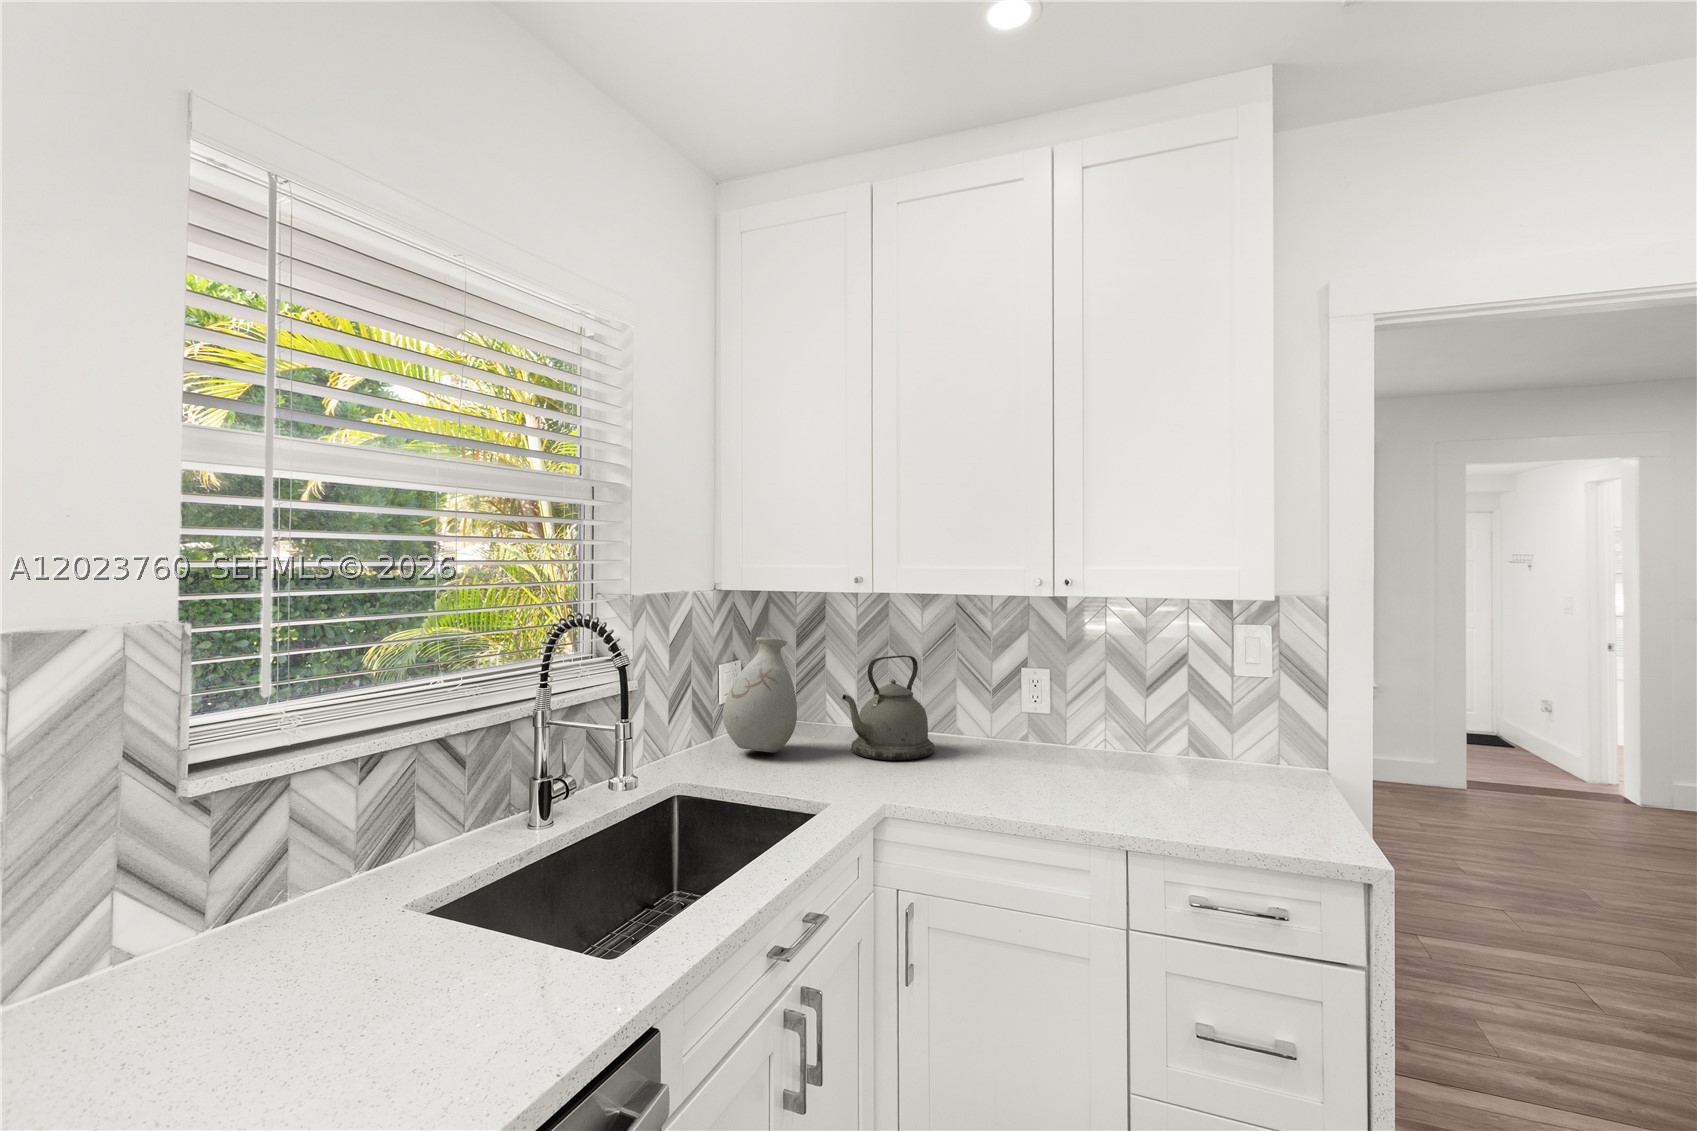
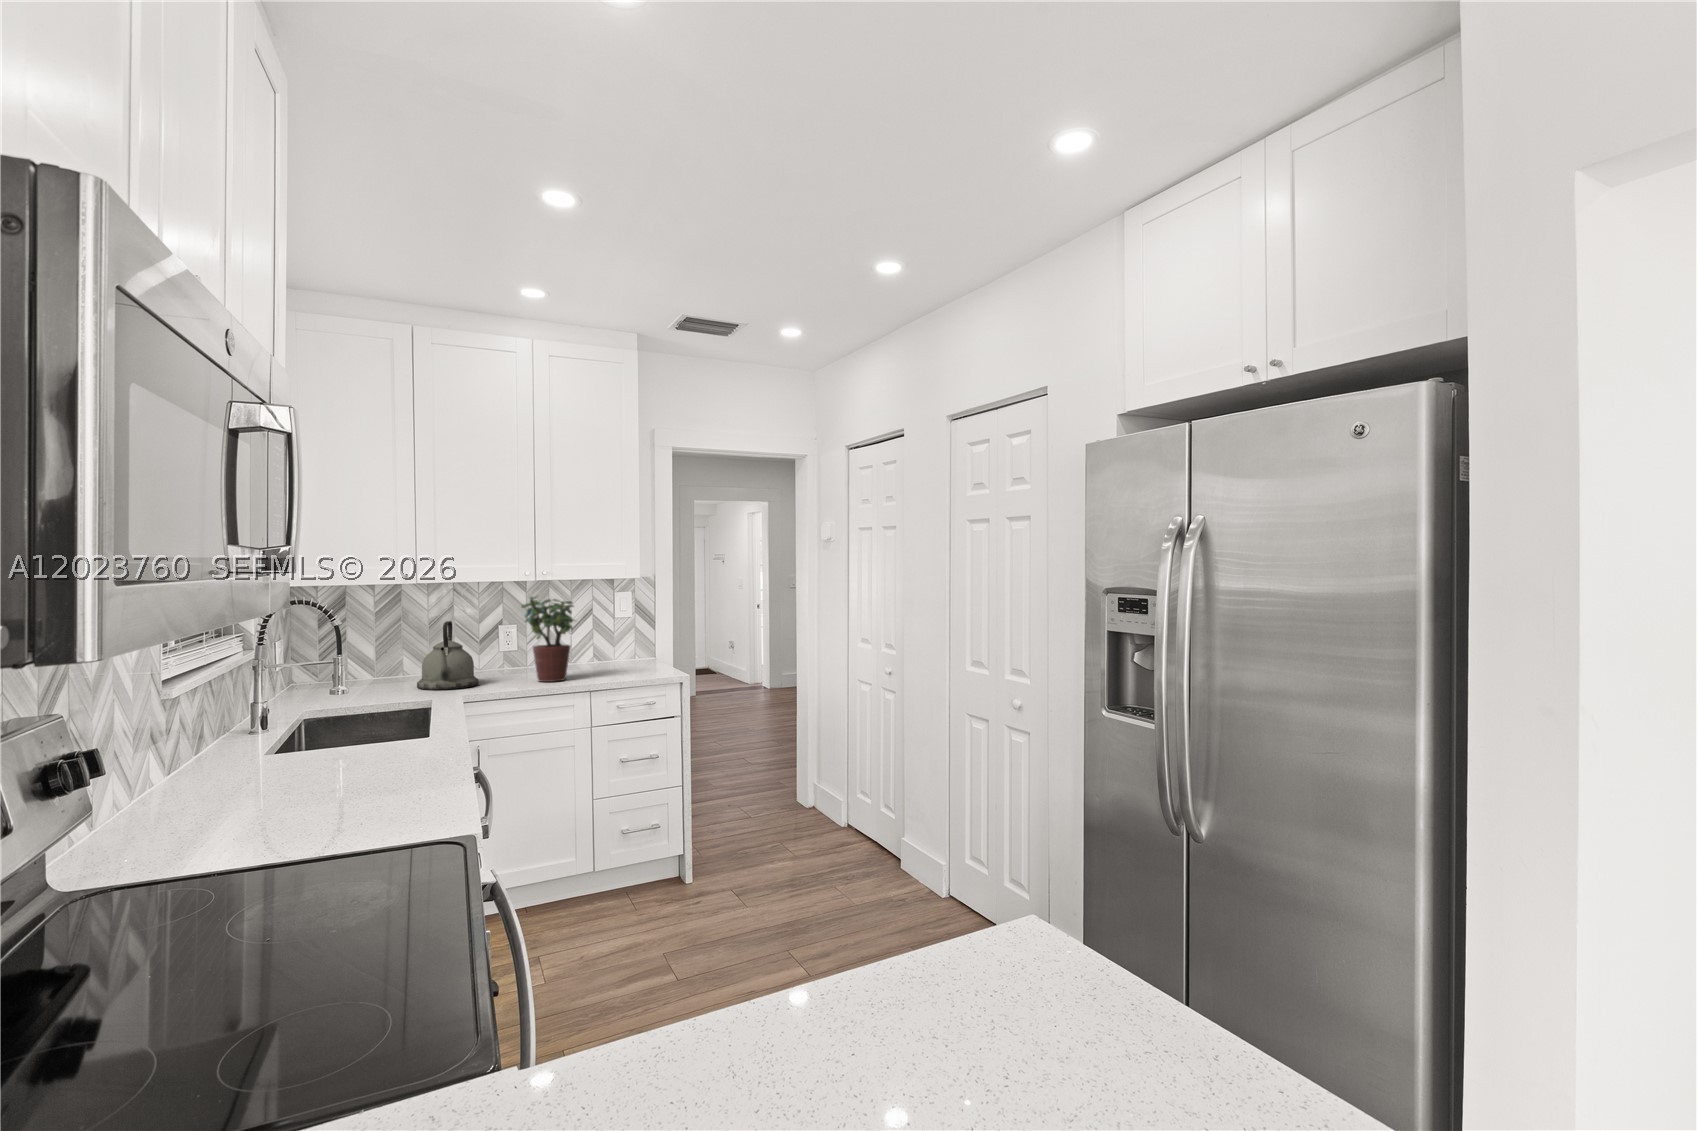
potted plant: none [970,626,1067,782] -> present [522,596,574,682]
vase: present [723,637,797,753] -> none [338,614,401,699]

